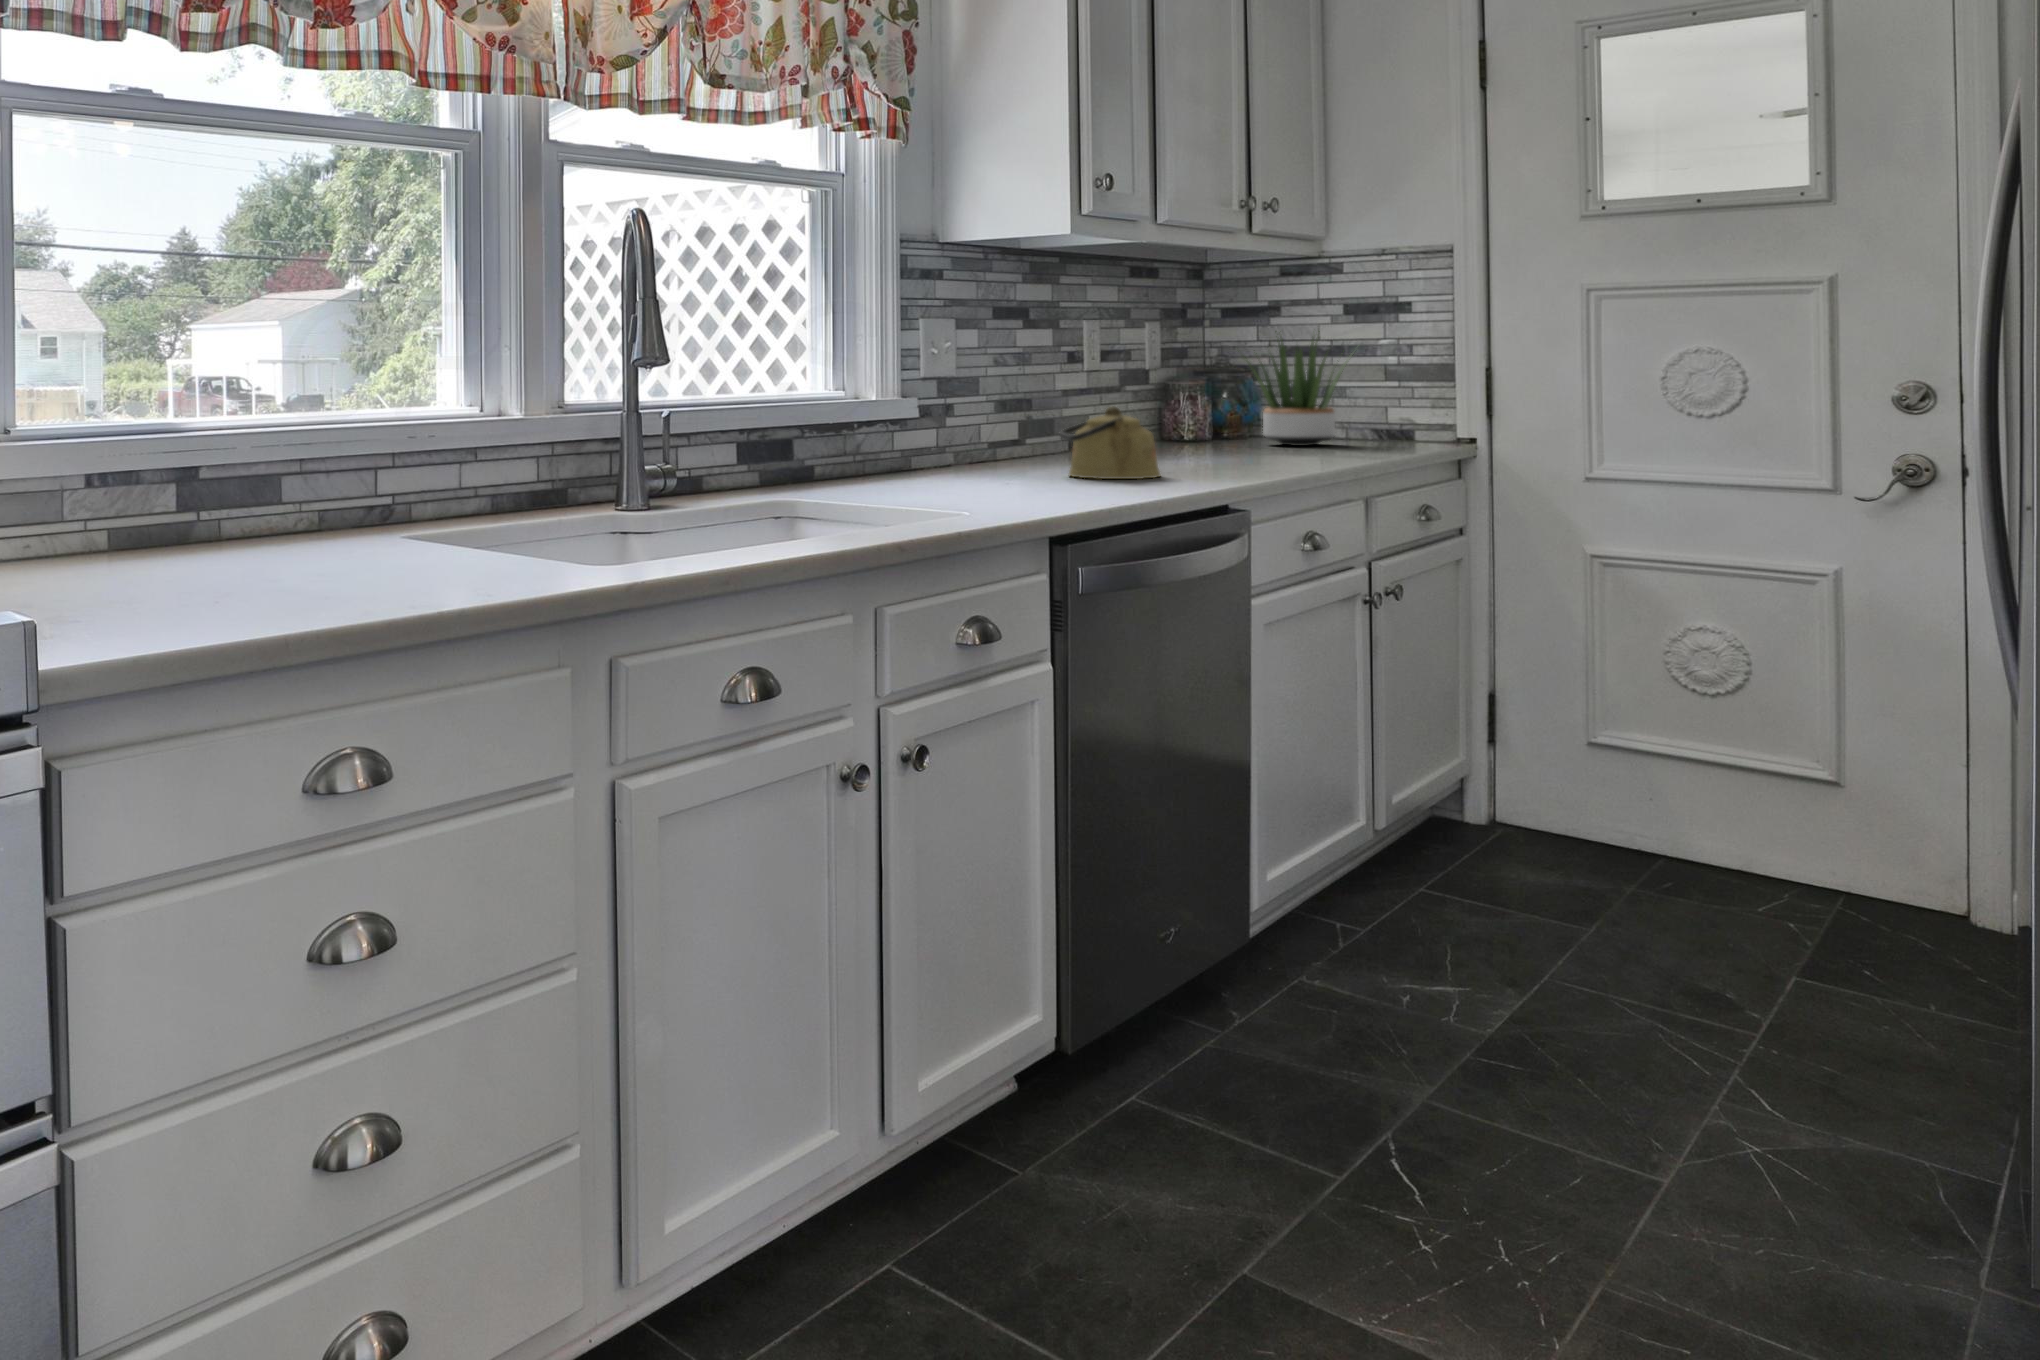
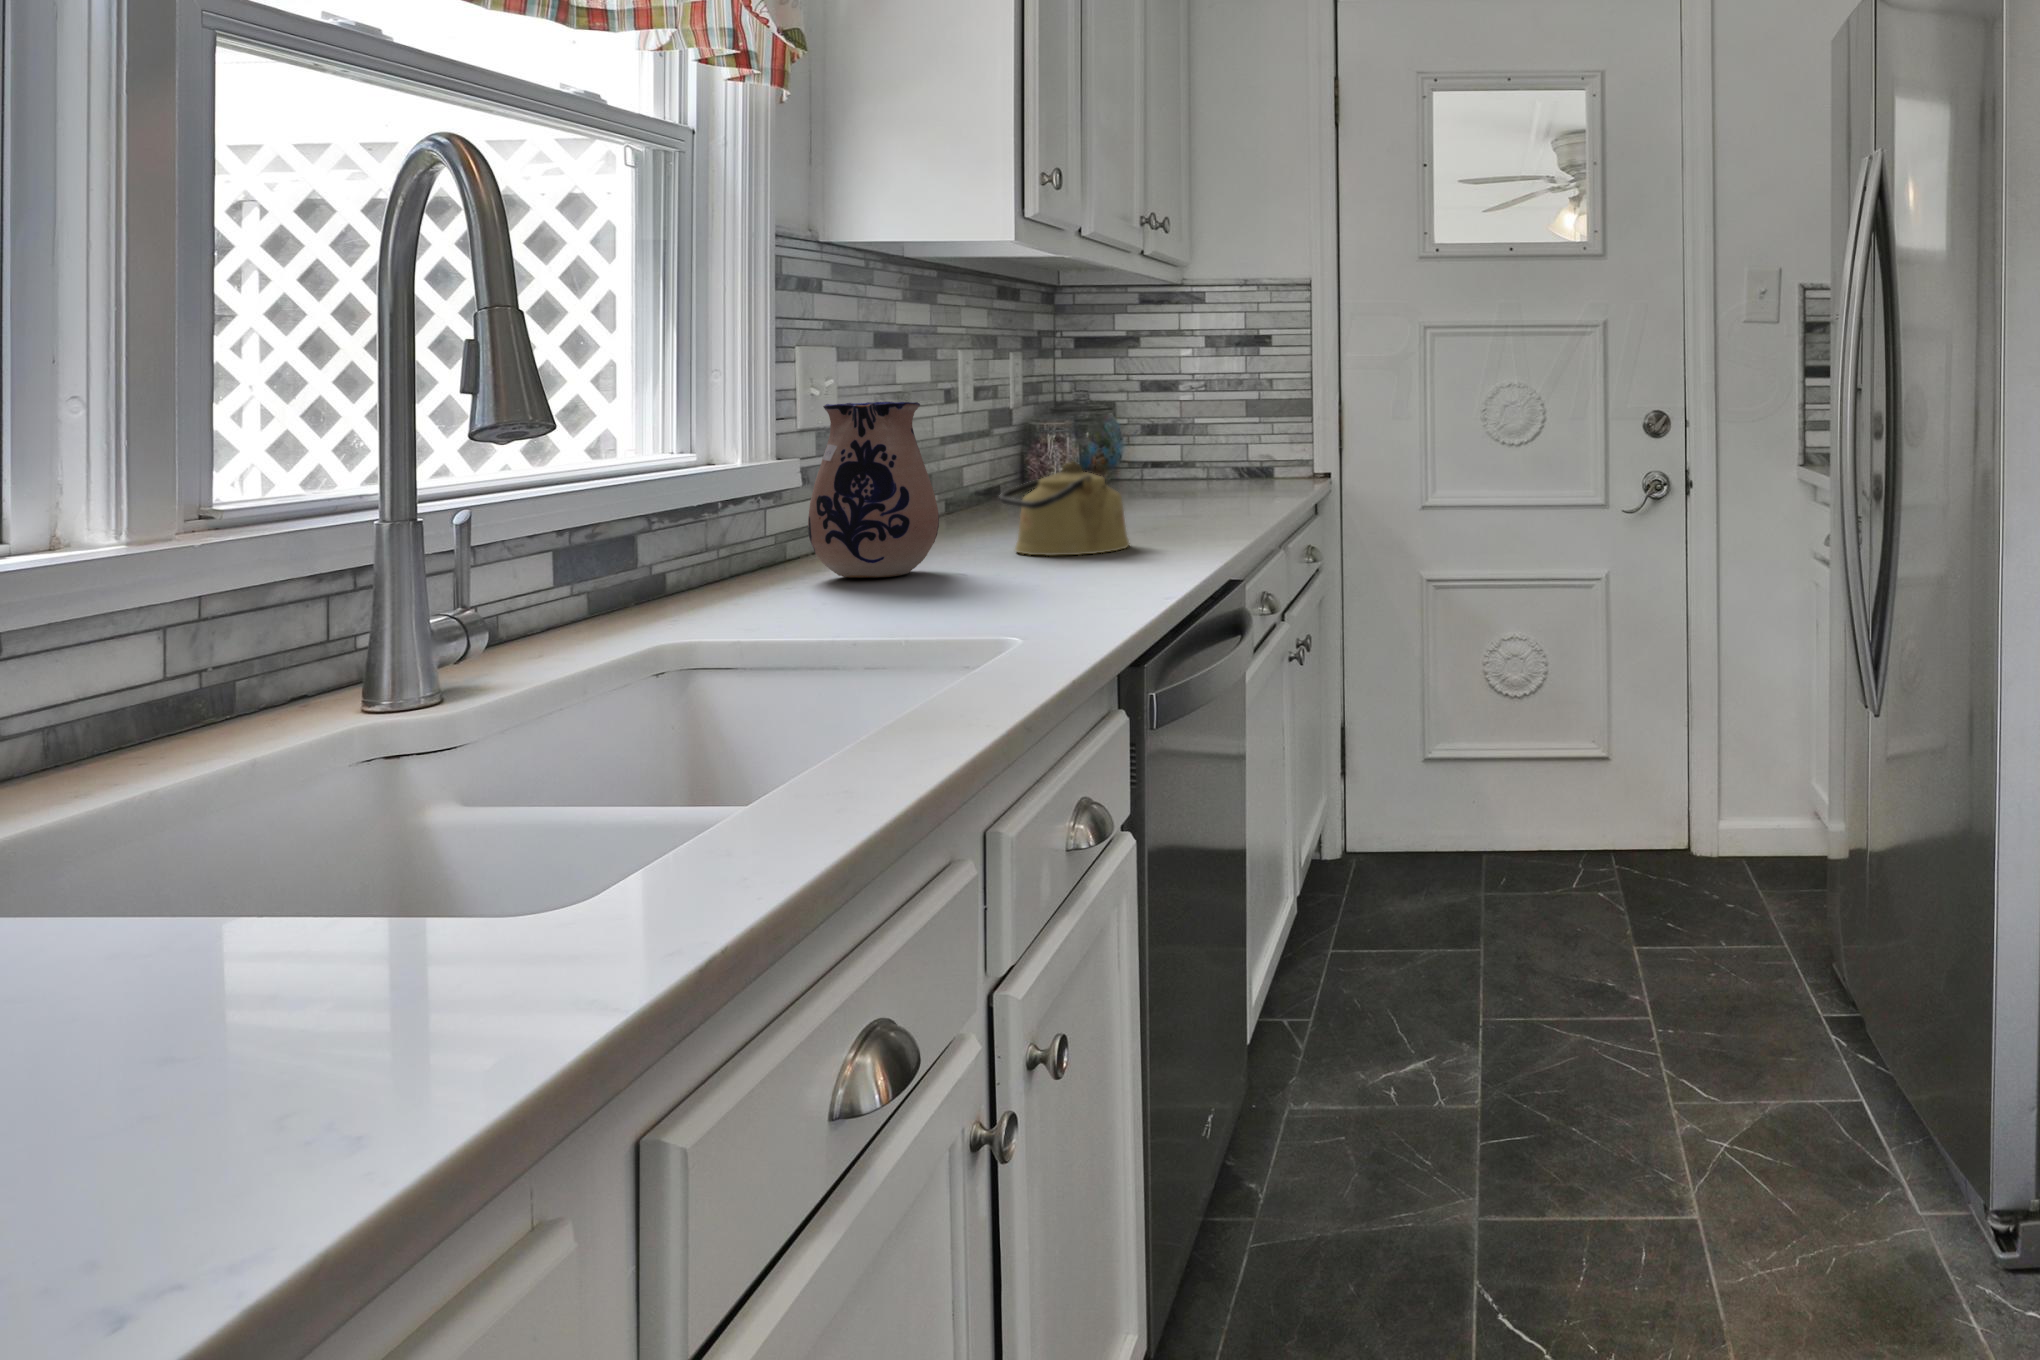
potted plant: present [1238,341,1348,446] -> none [1109,363,1222,489]
ceramic pitcher: none [906,357,995,482] -> present [808,401,939,578]

